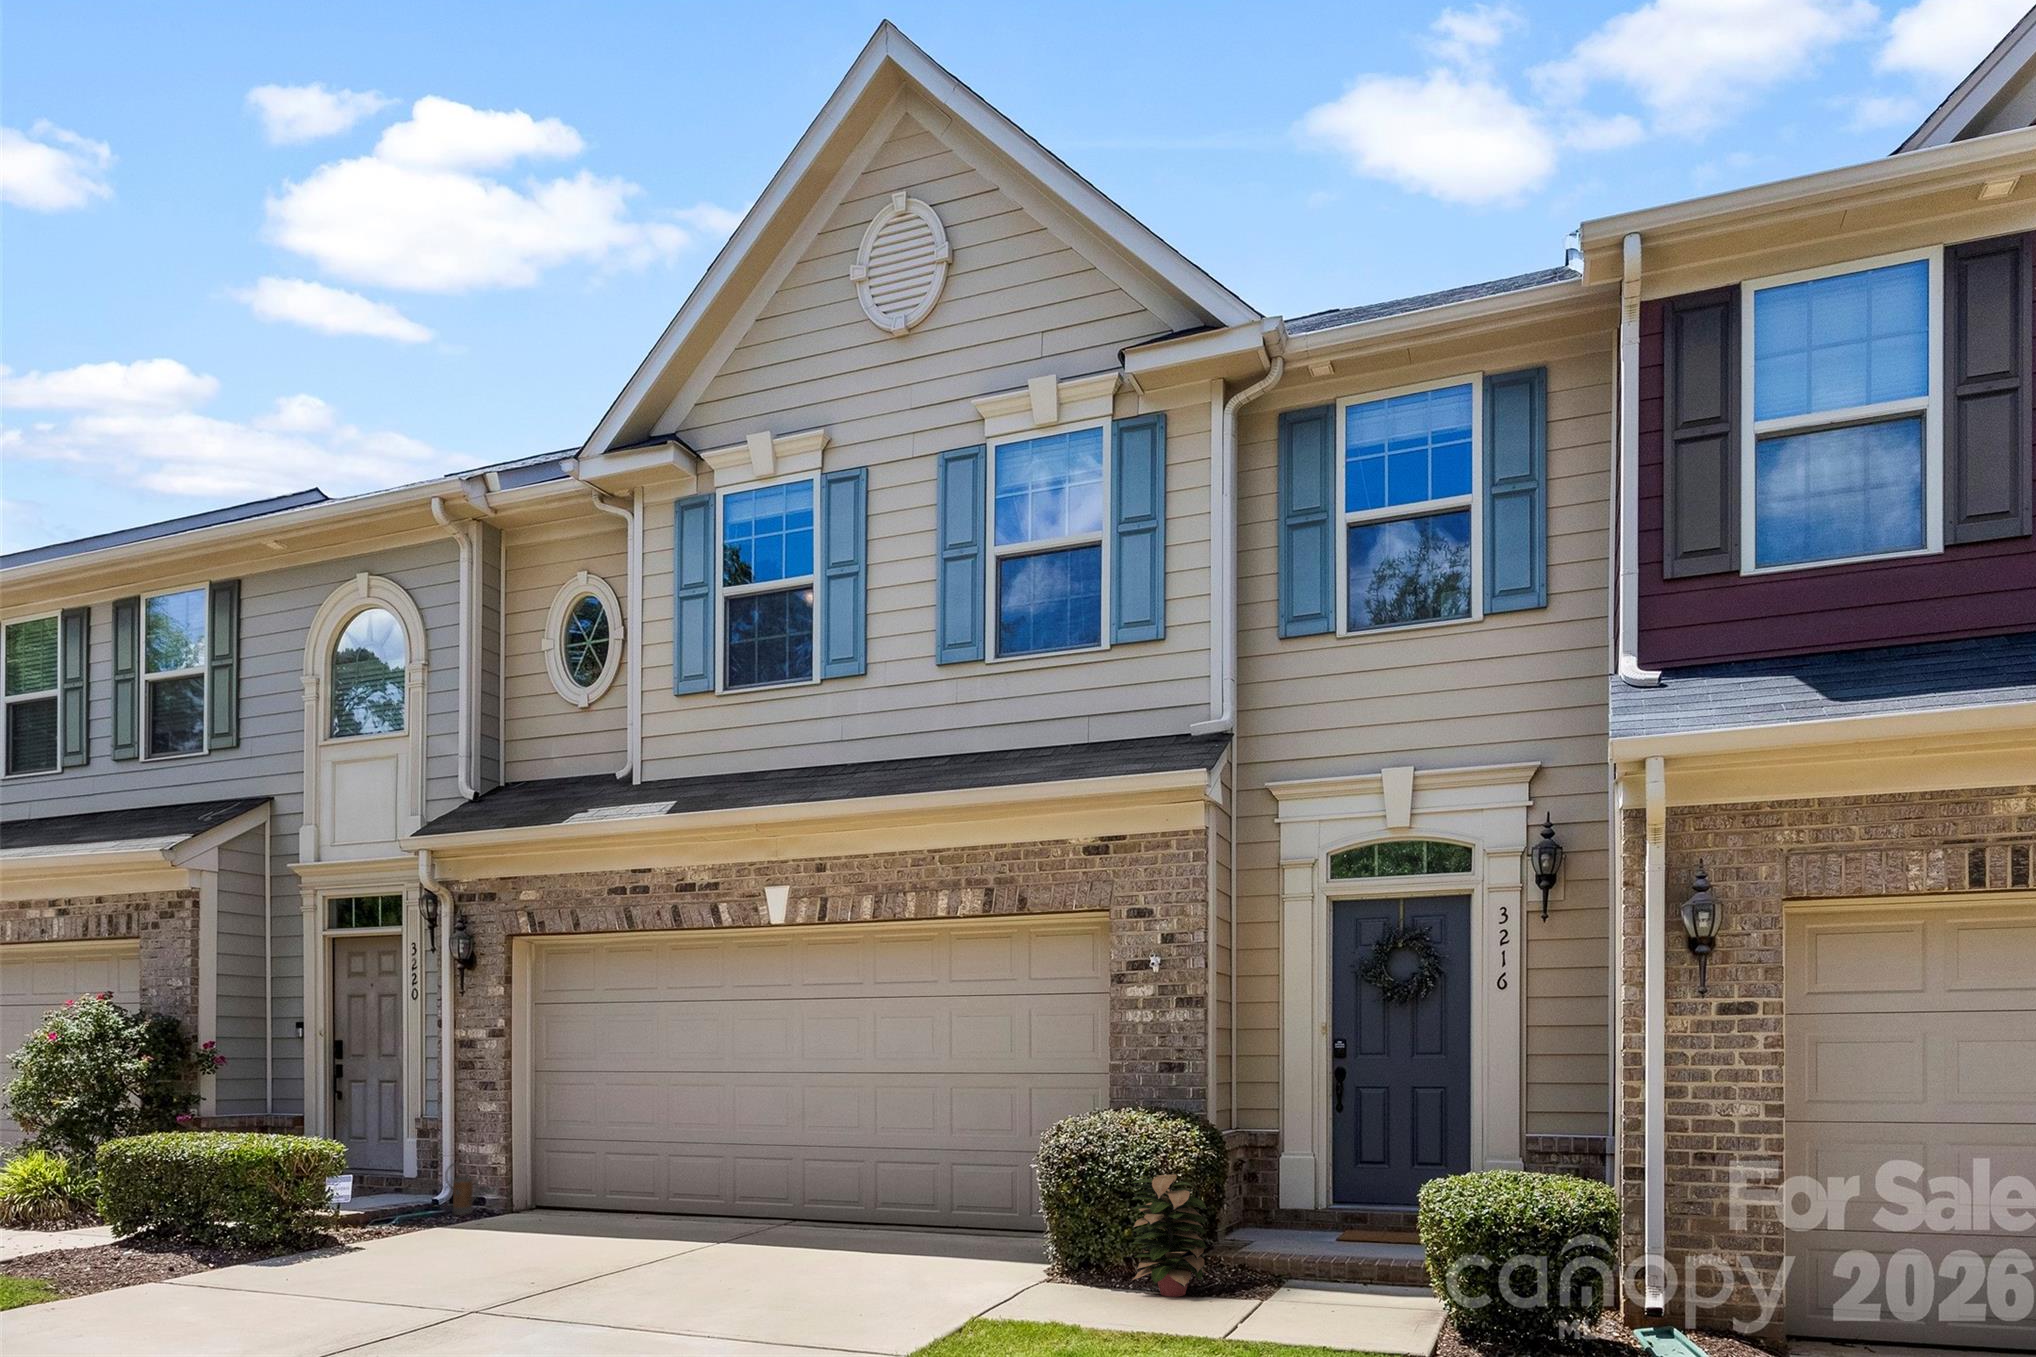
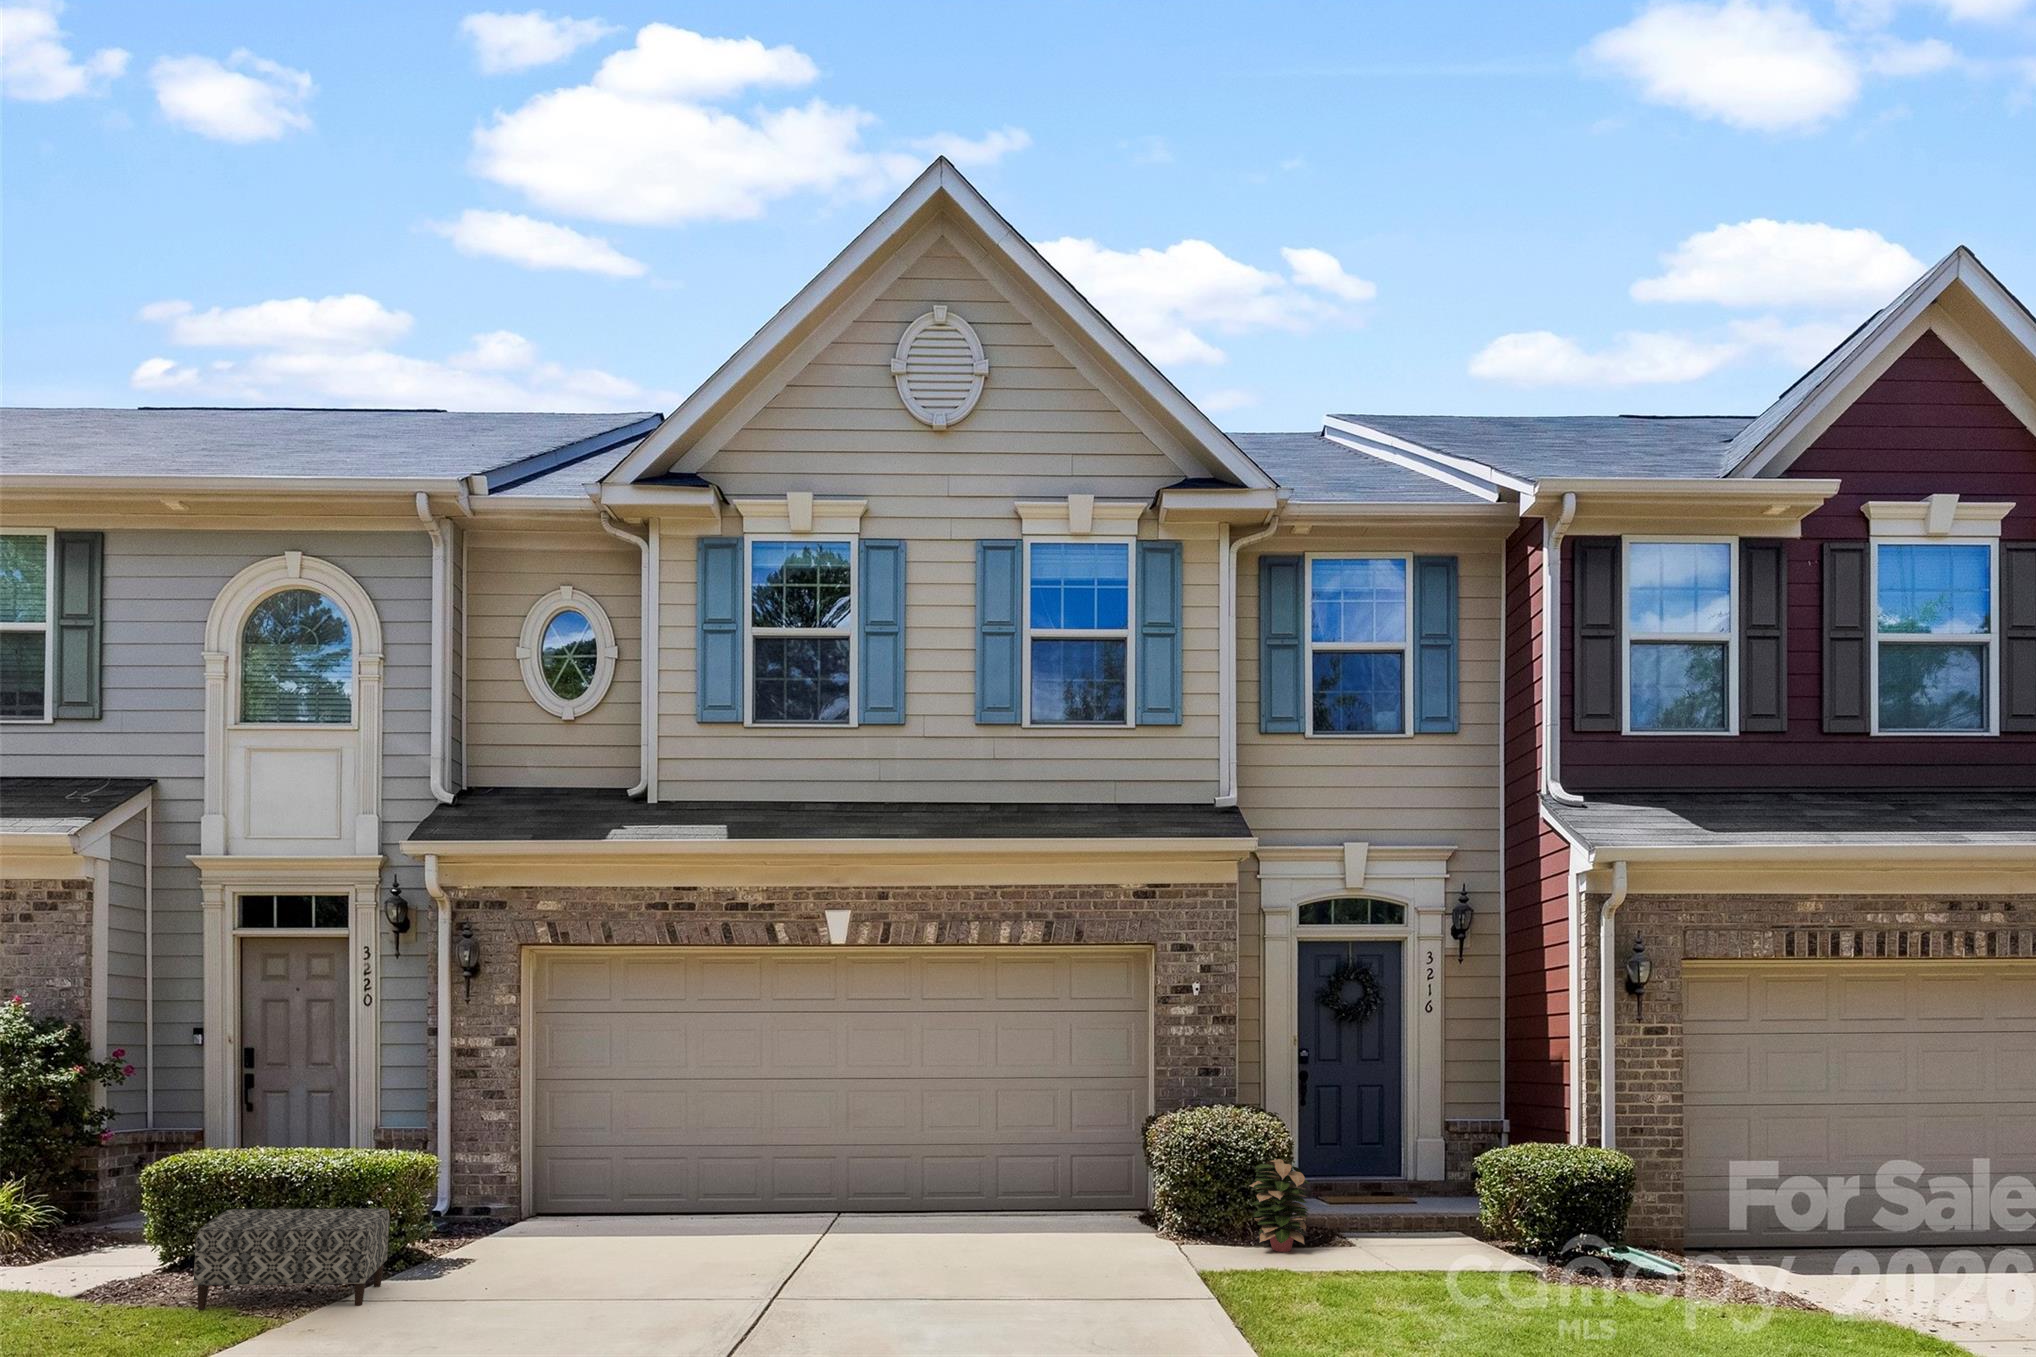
watering can: present [445,1163,481,1215] -> none [459,1168,503,1218]
bench: none [86,1172,266,1270] -> present [193,1208,390,1310]

